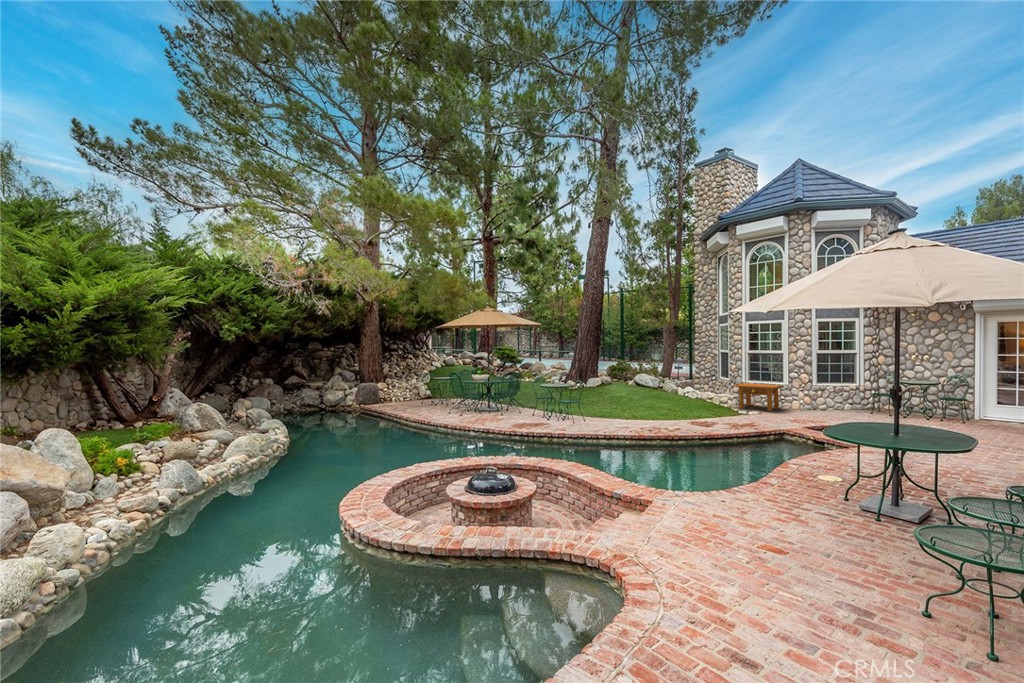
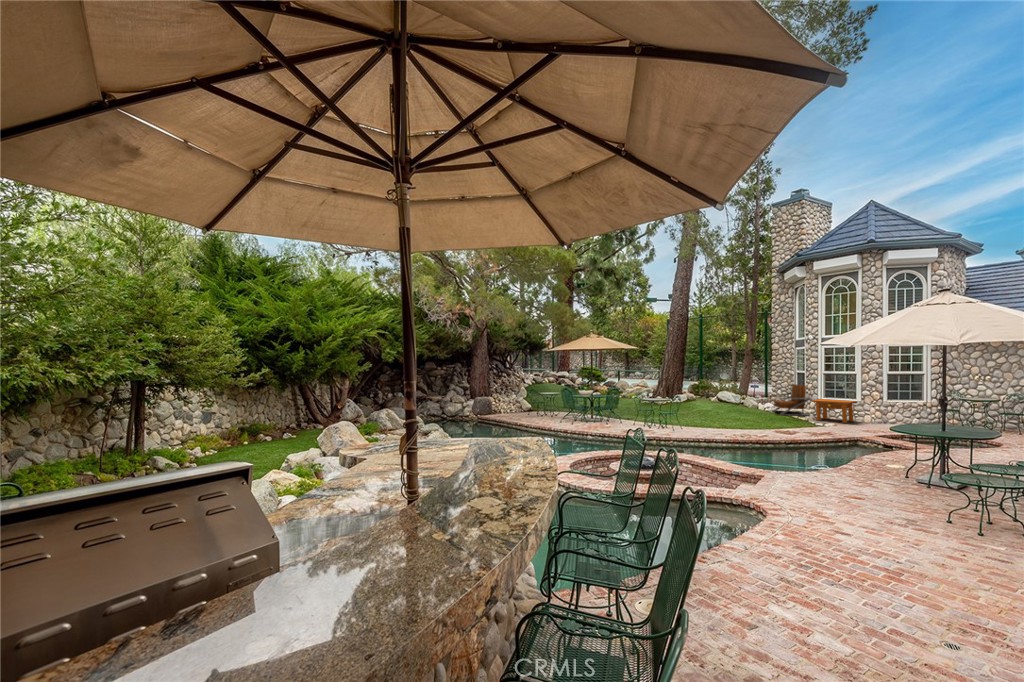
lounge chair: none [693,366,733,402] -> present [773,384,810,416]

